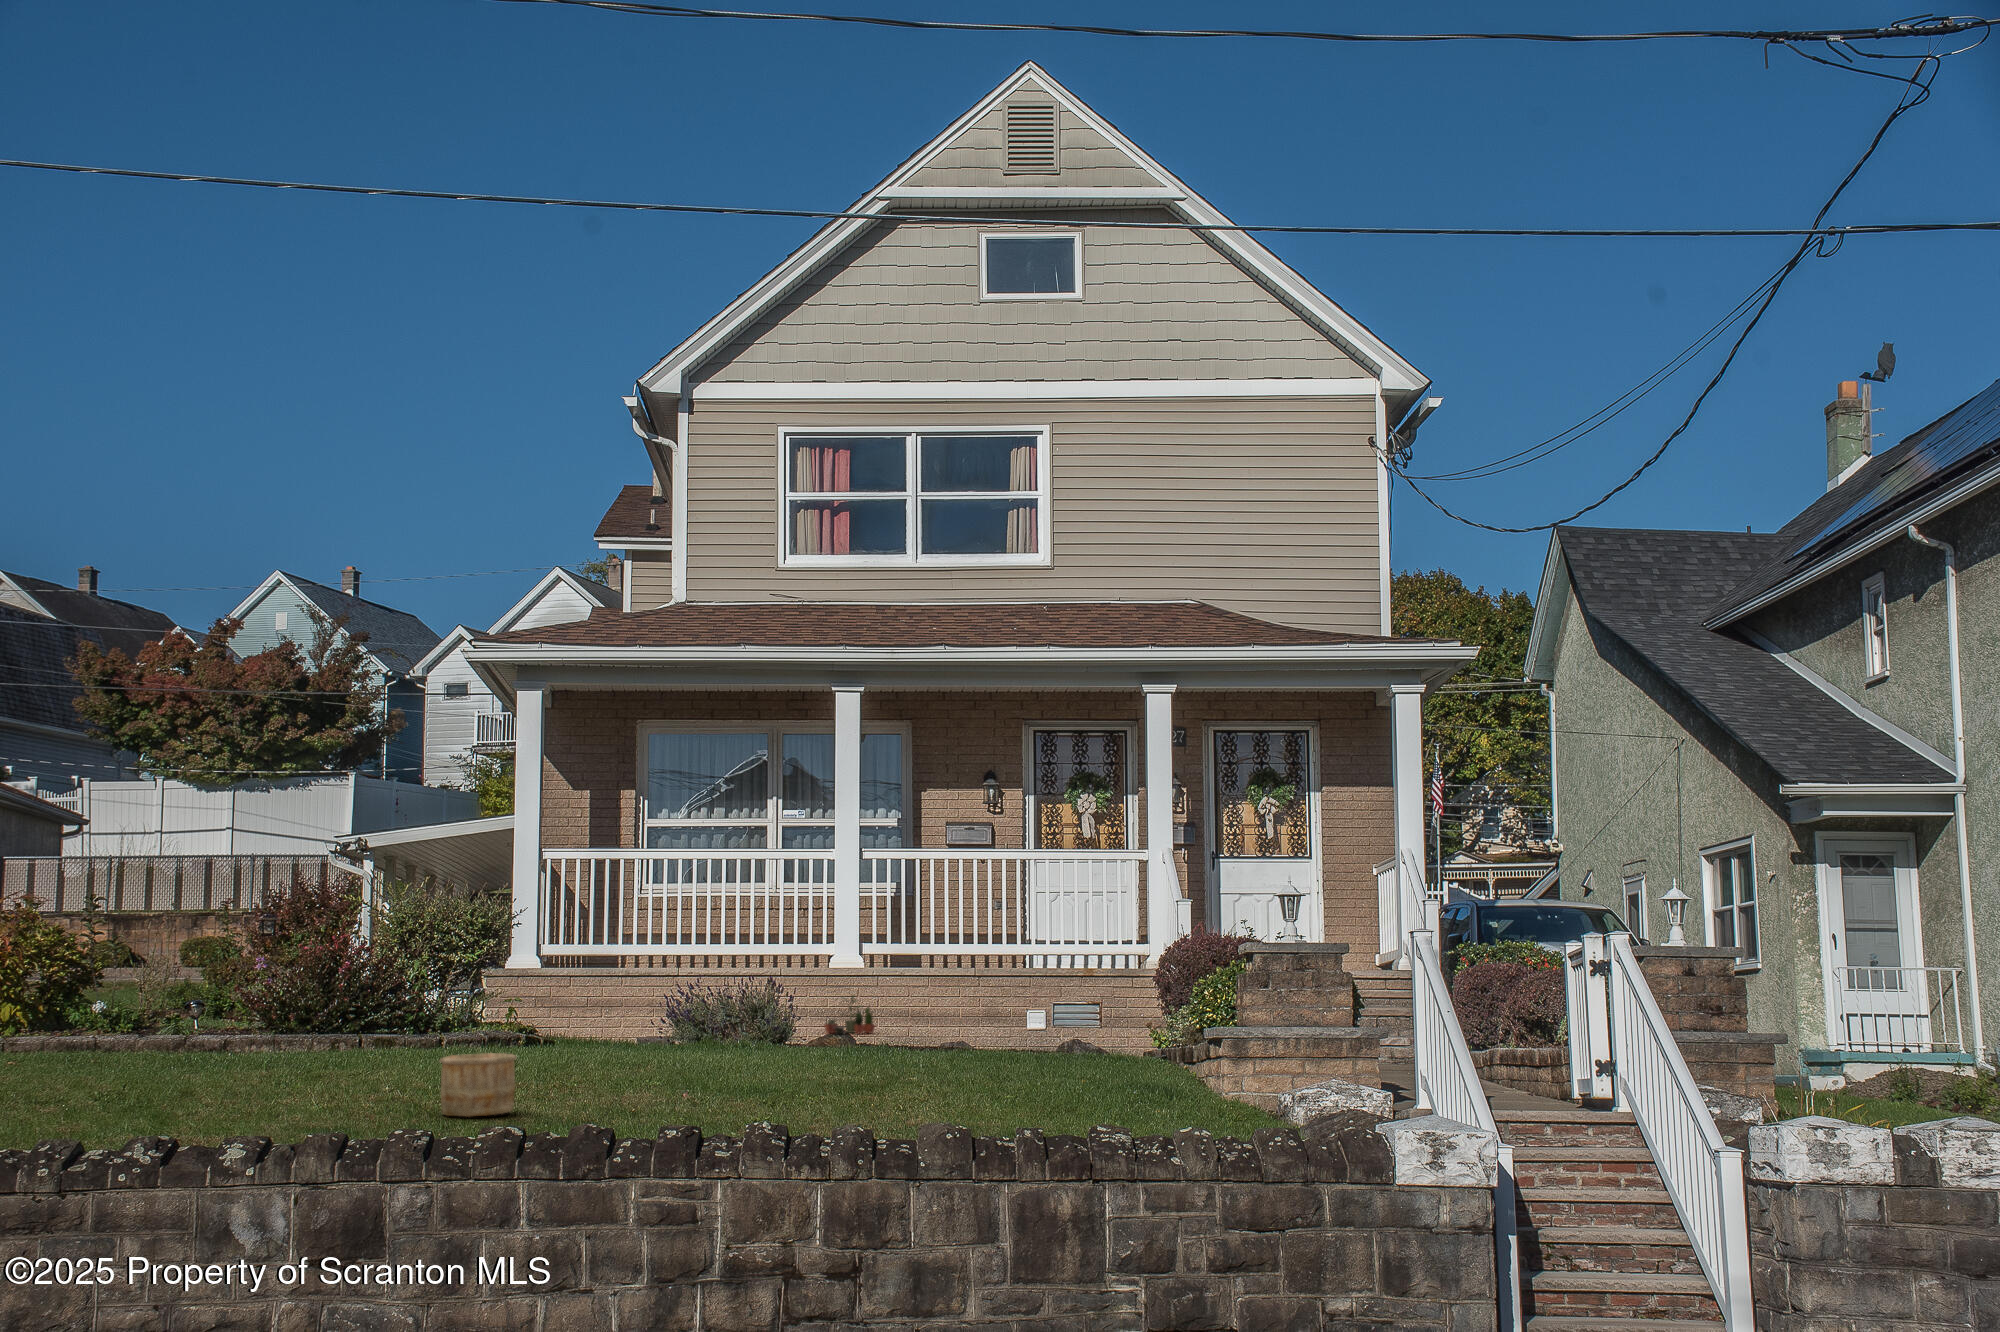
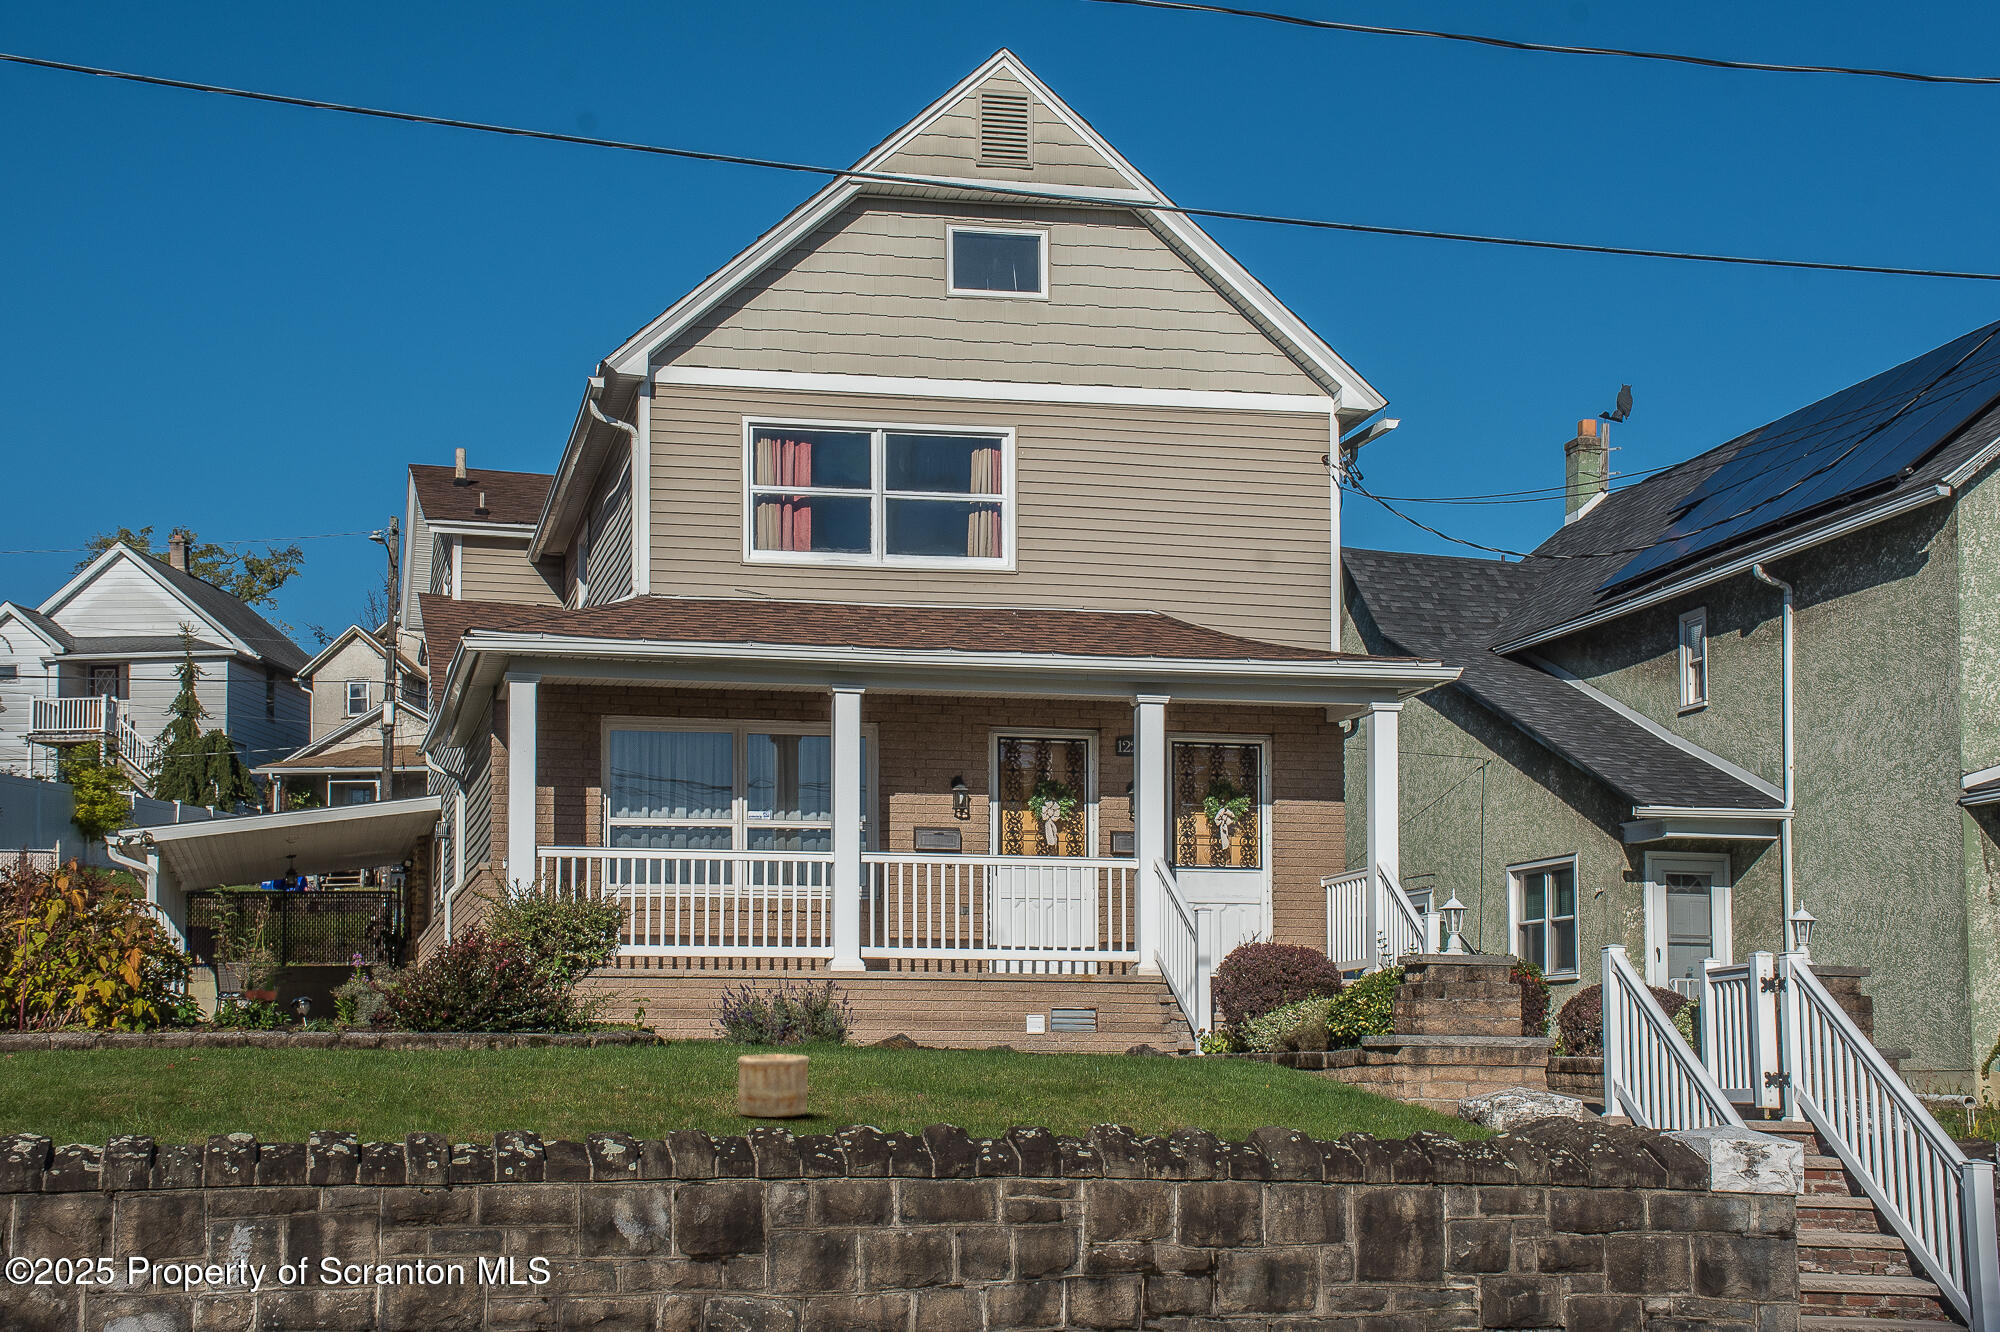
potted plant: present [824,995,875,1034] -> present [239,961,279,1001]

